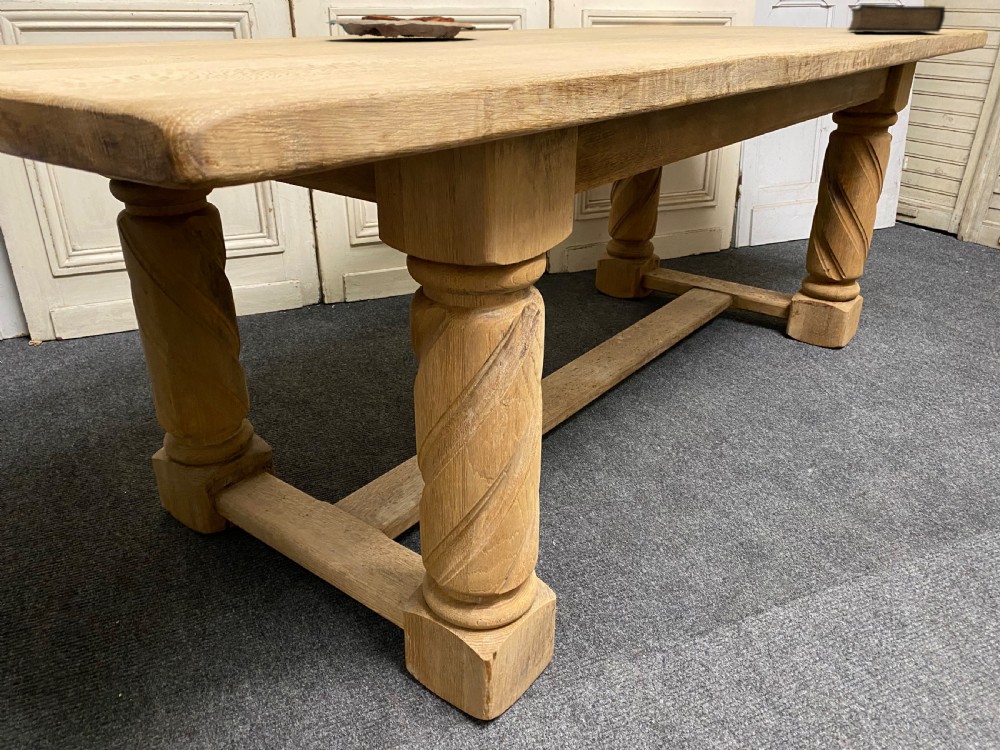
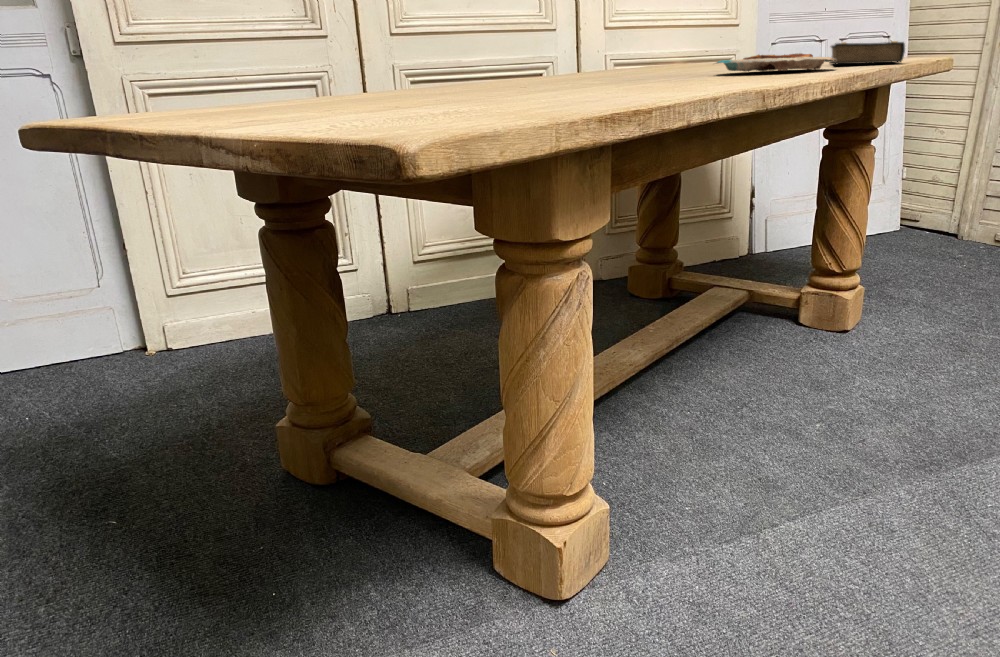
plate: present [327,14,476,39] -> present [717,53,836,71]

